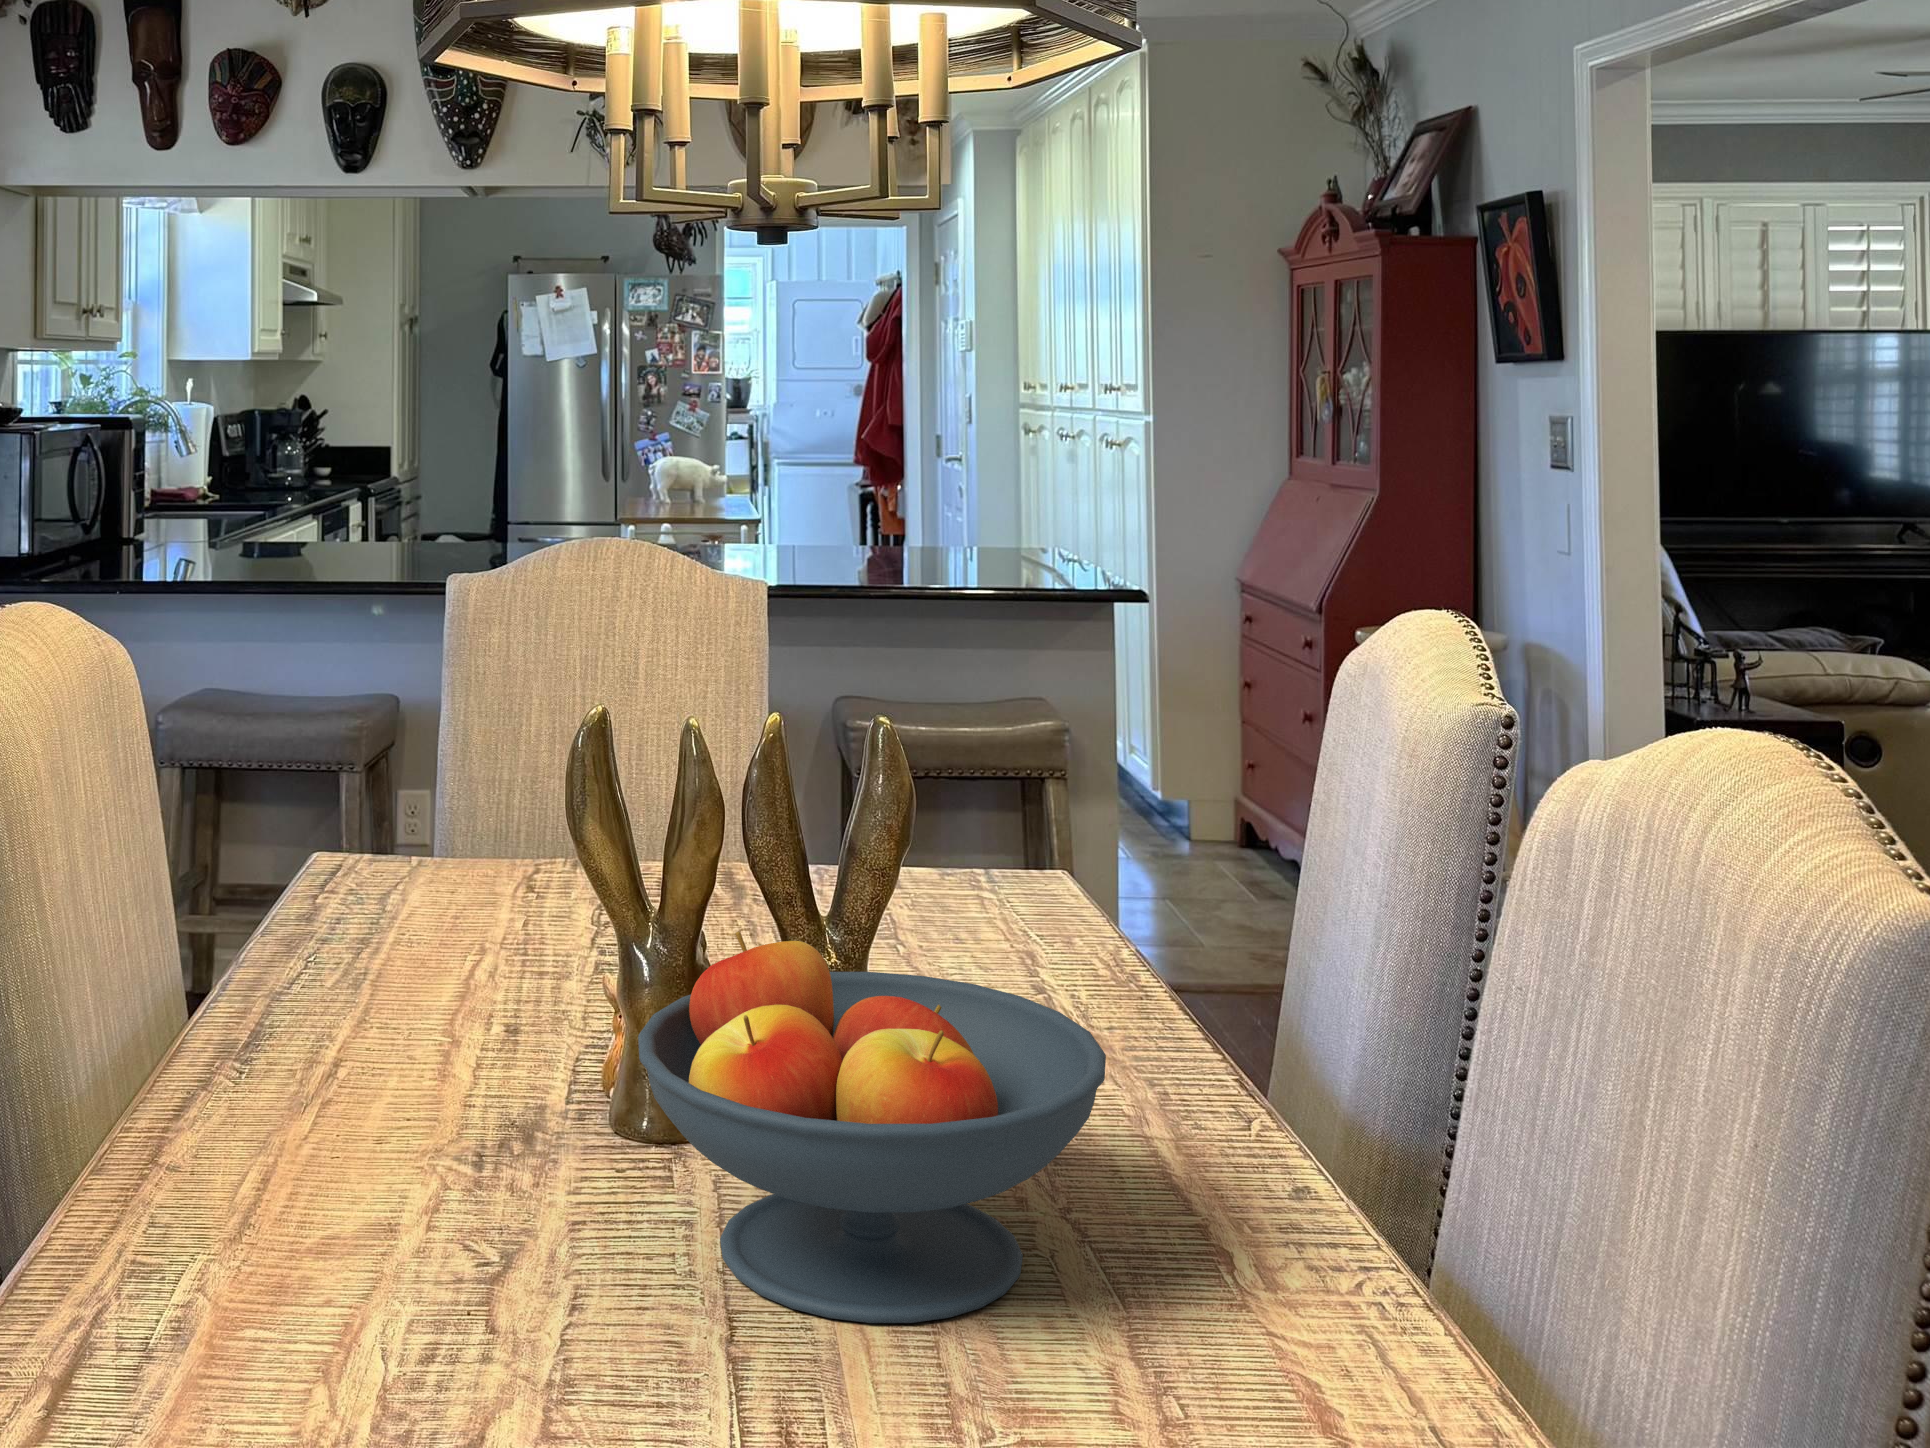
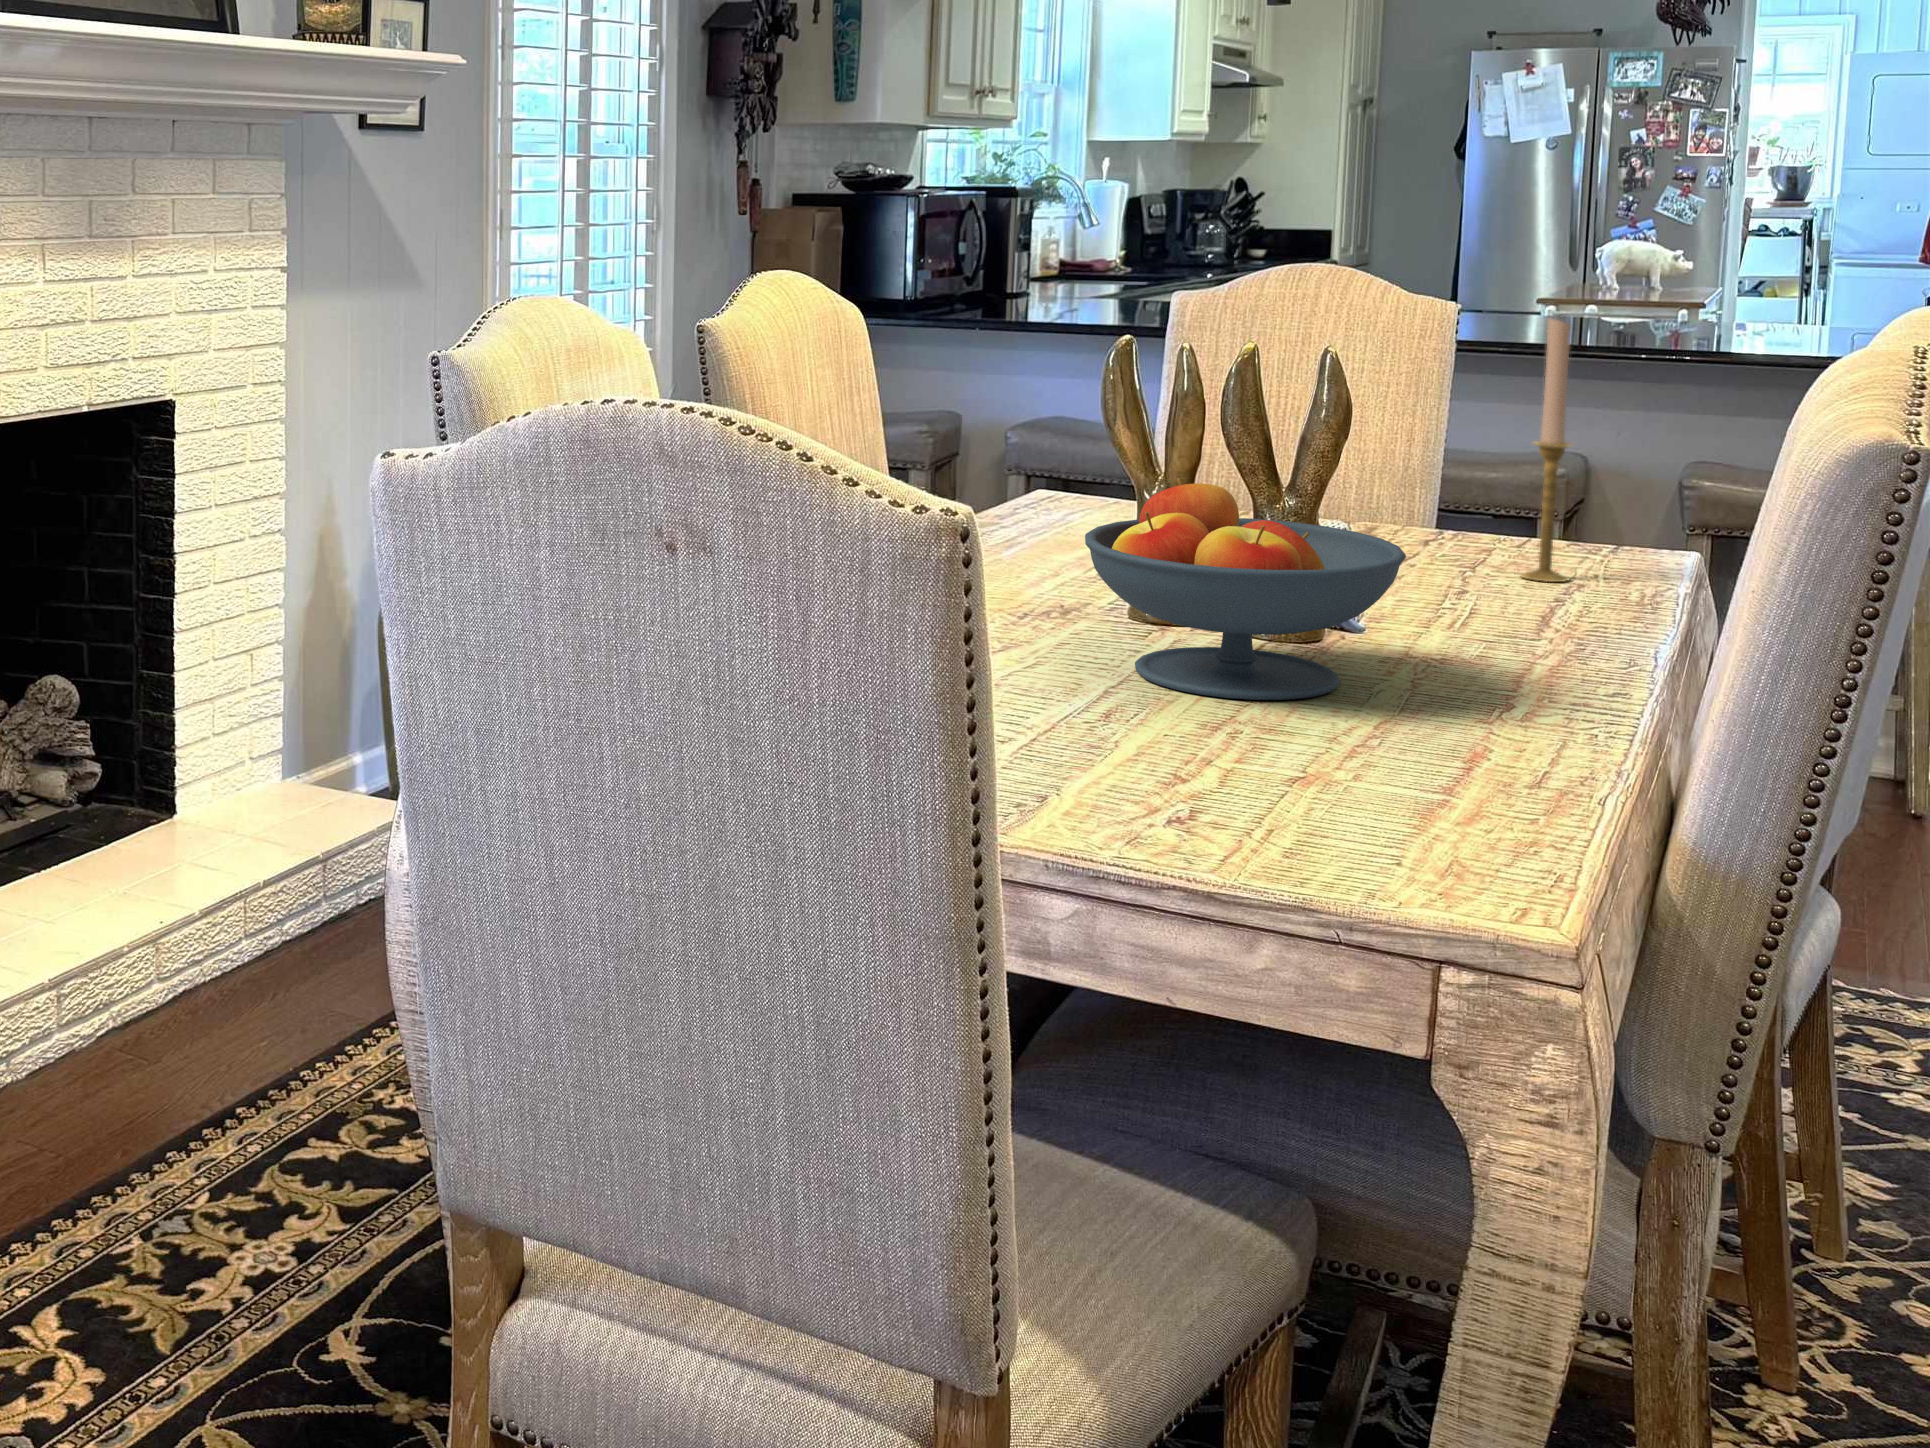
candlestick: none [958,606,1015,940] -> present [1521,319,1571,582]

